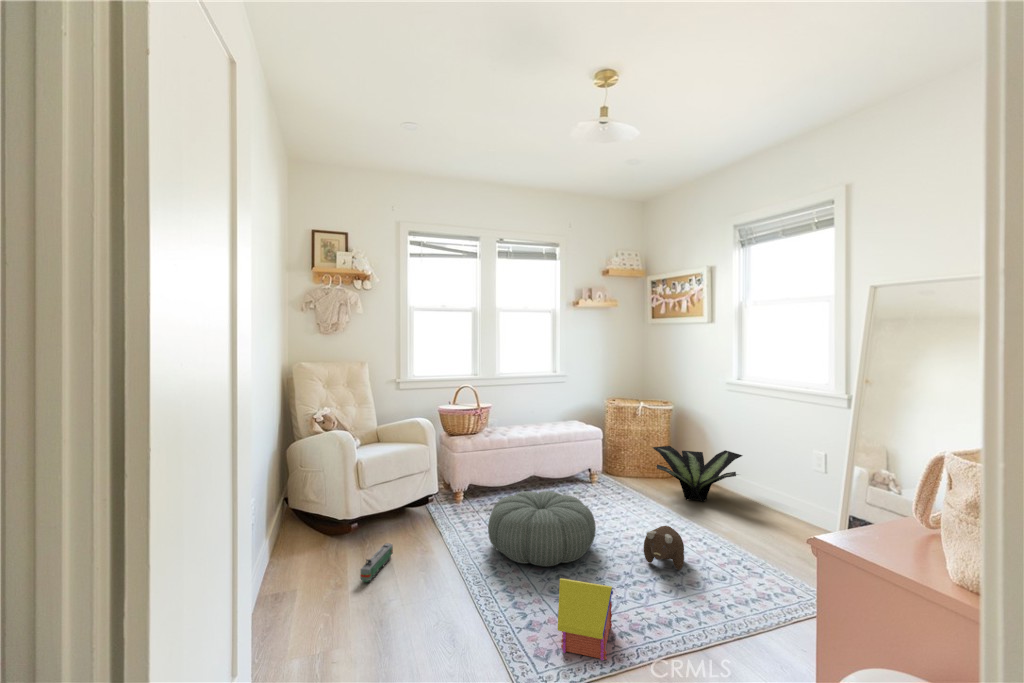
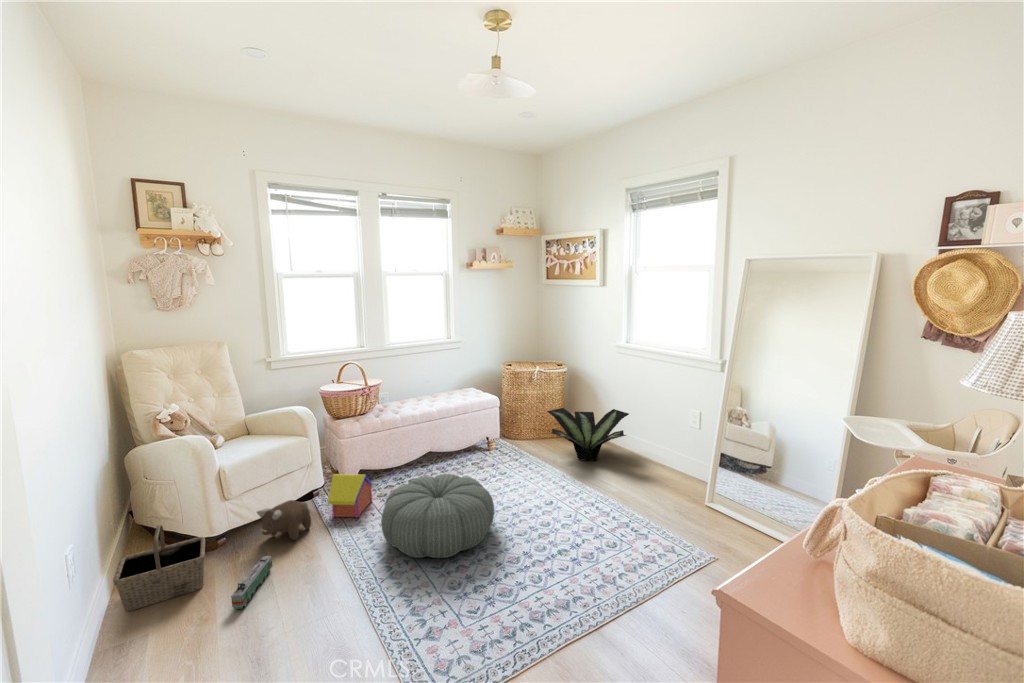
basket: none [273,503,341,572] -> present [113,525,205,611]
plush toy: present [644,526,684,570] -> present [257,500,311,540]
toy house: present [558,578,613,661] -> present [328,474,372,517]

